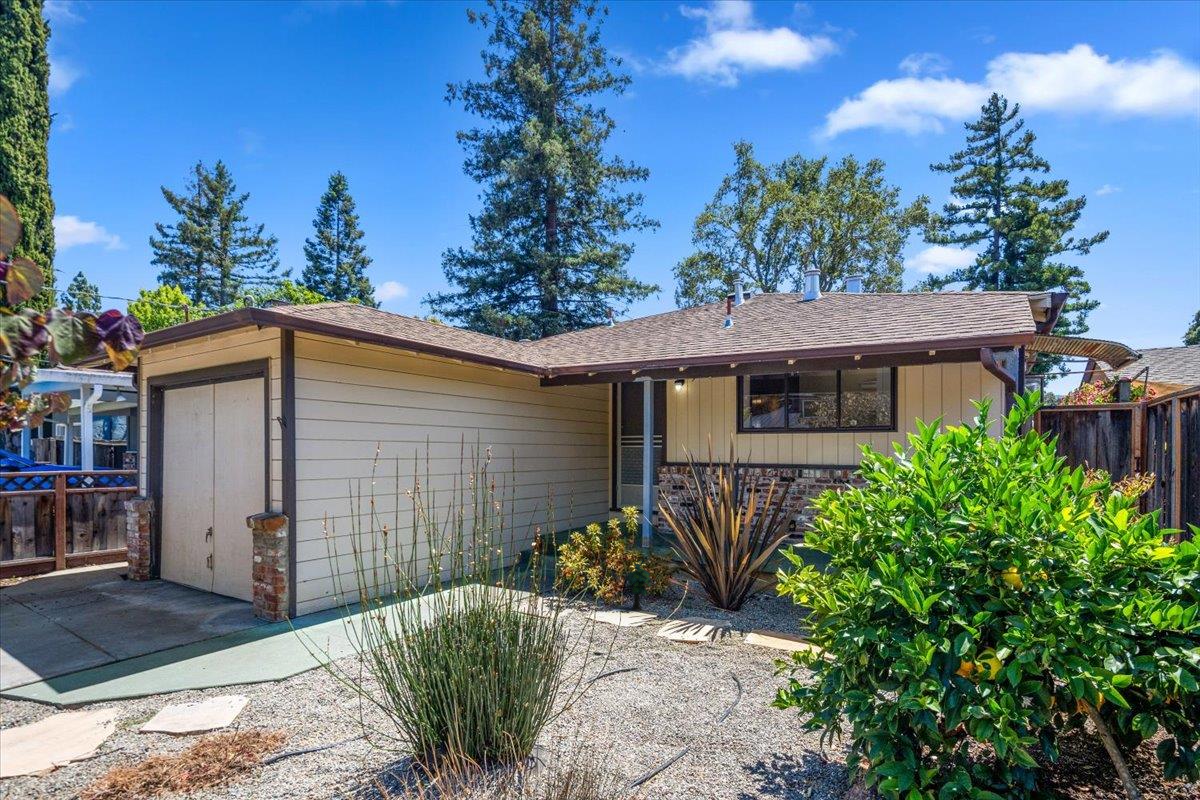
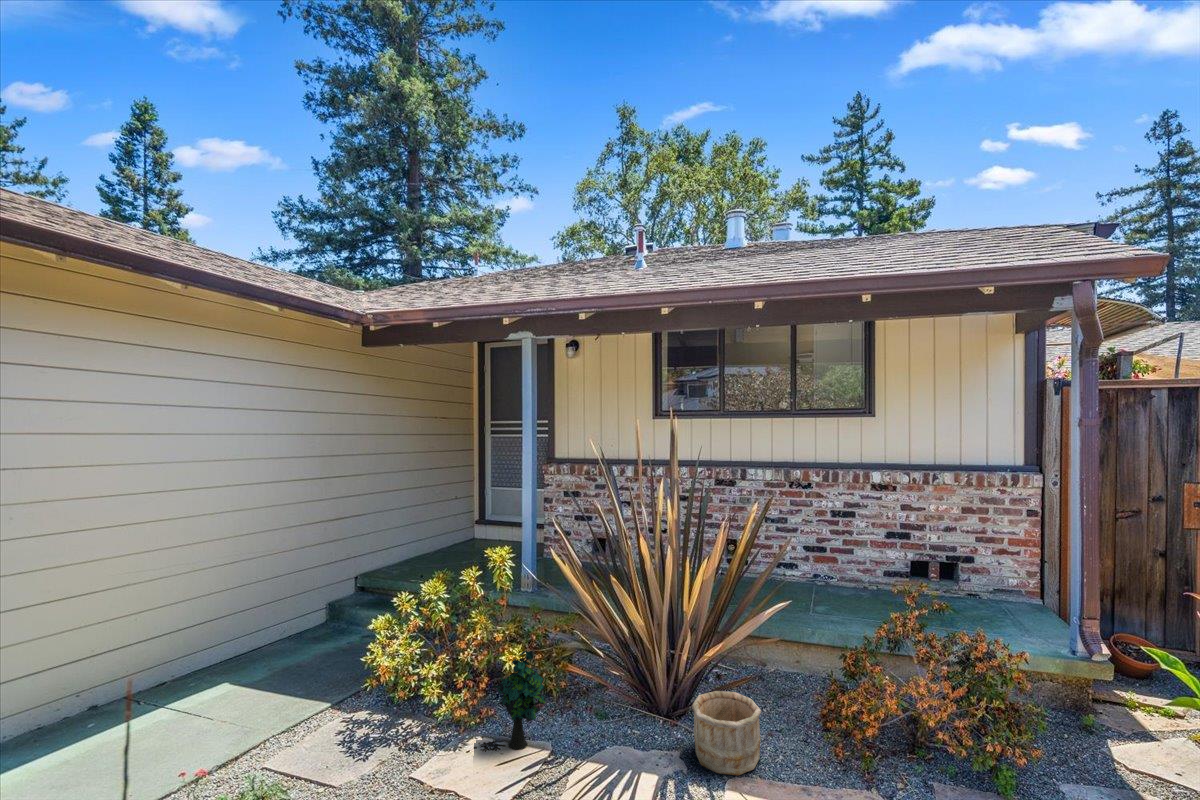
wooden bucket: none [730,587,768,625] -> present [692,691,761,775]

